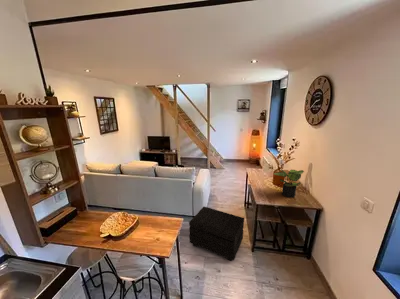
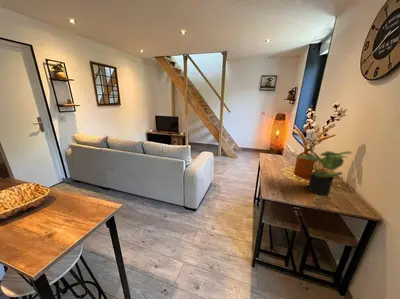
footstool: present [189,207,244,261] -> none [166,195,245,277]

